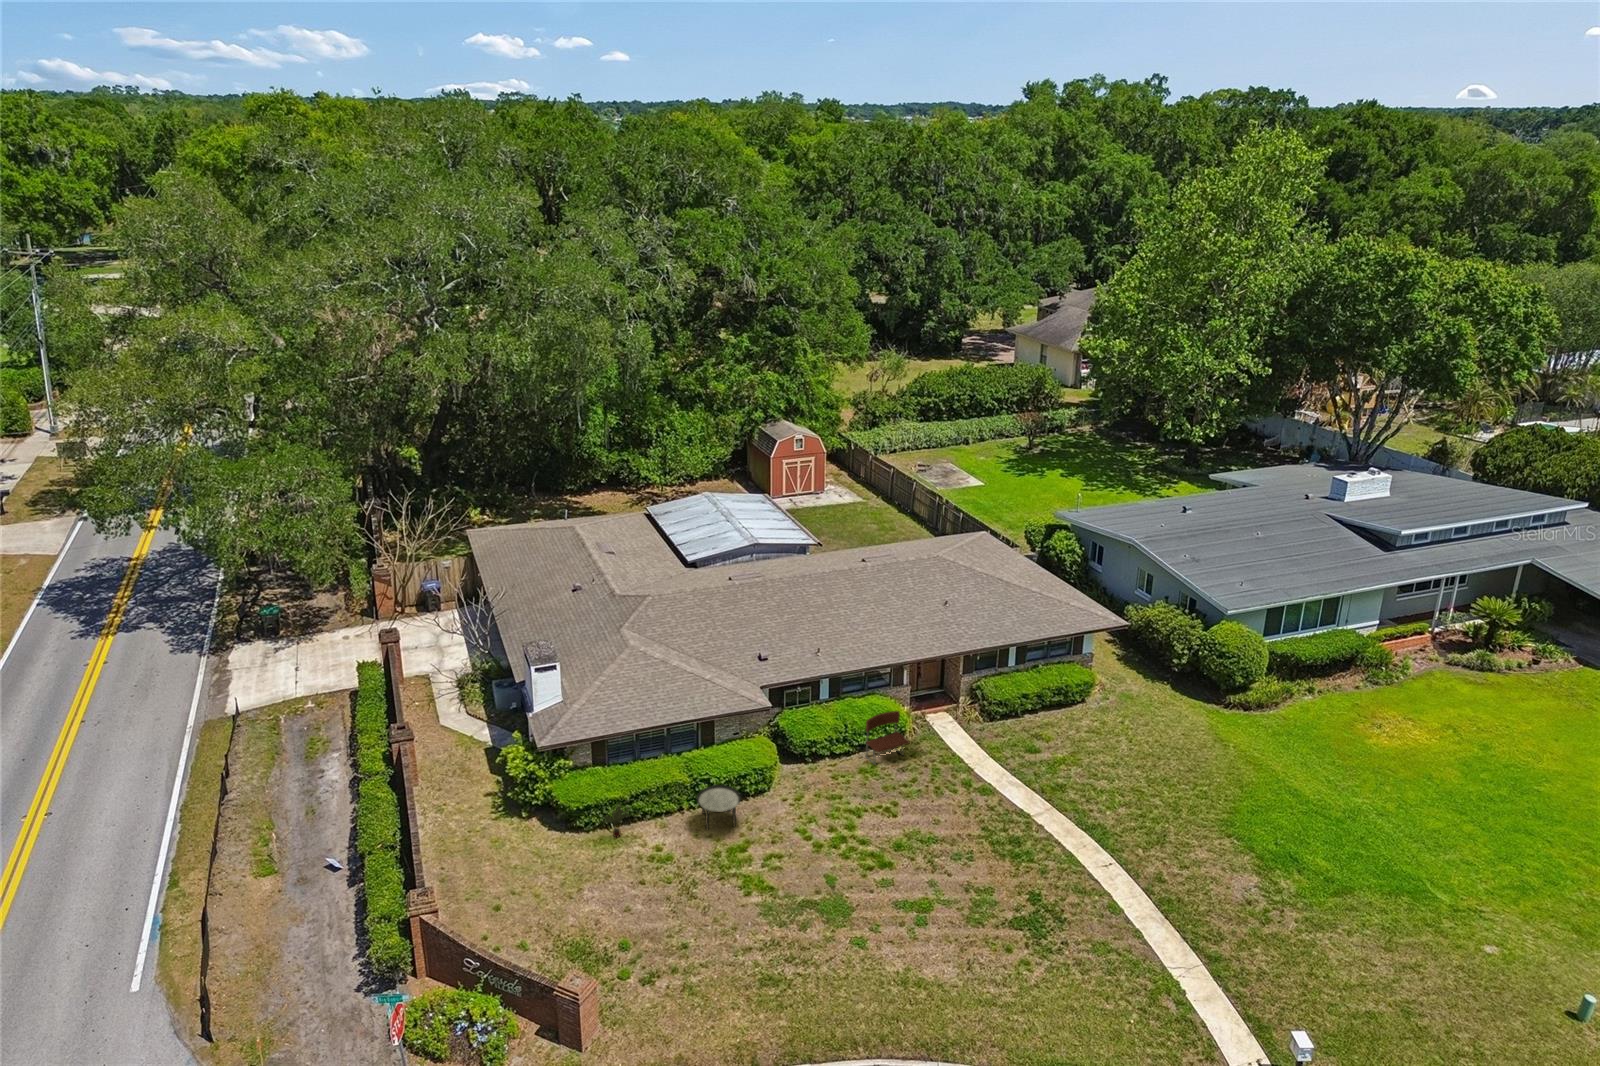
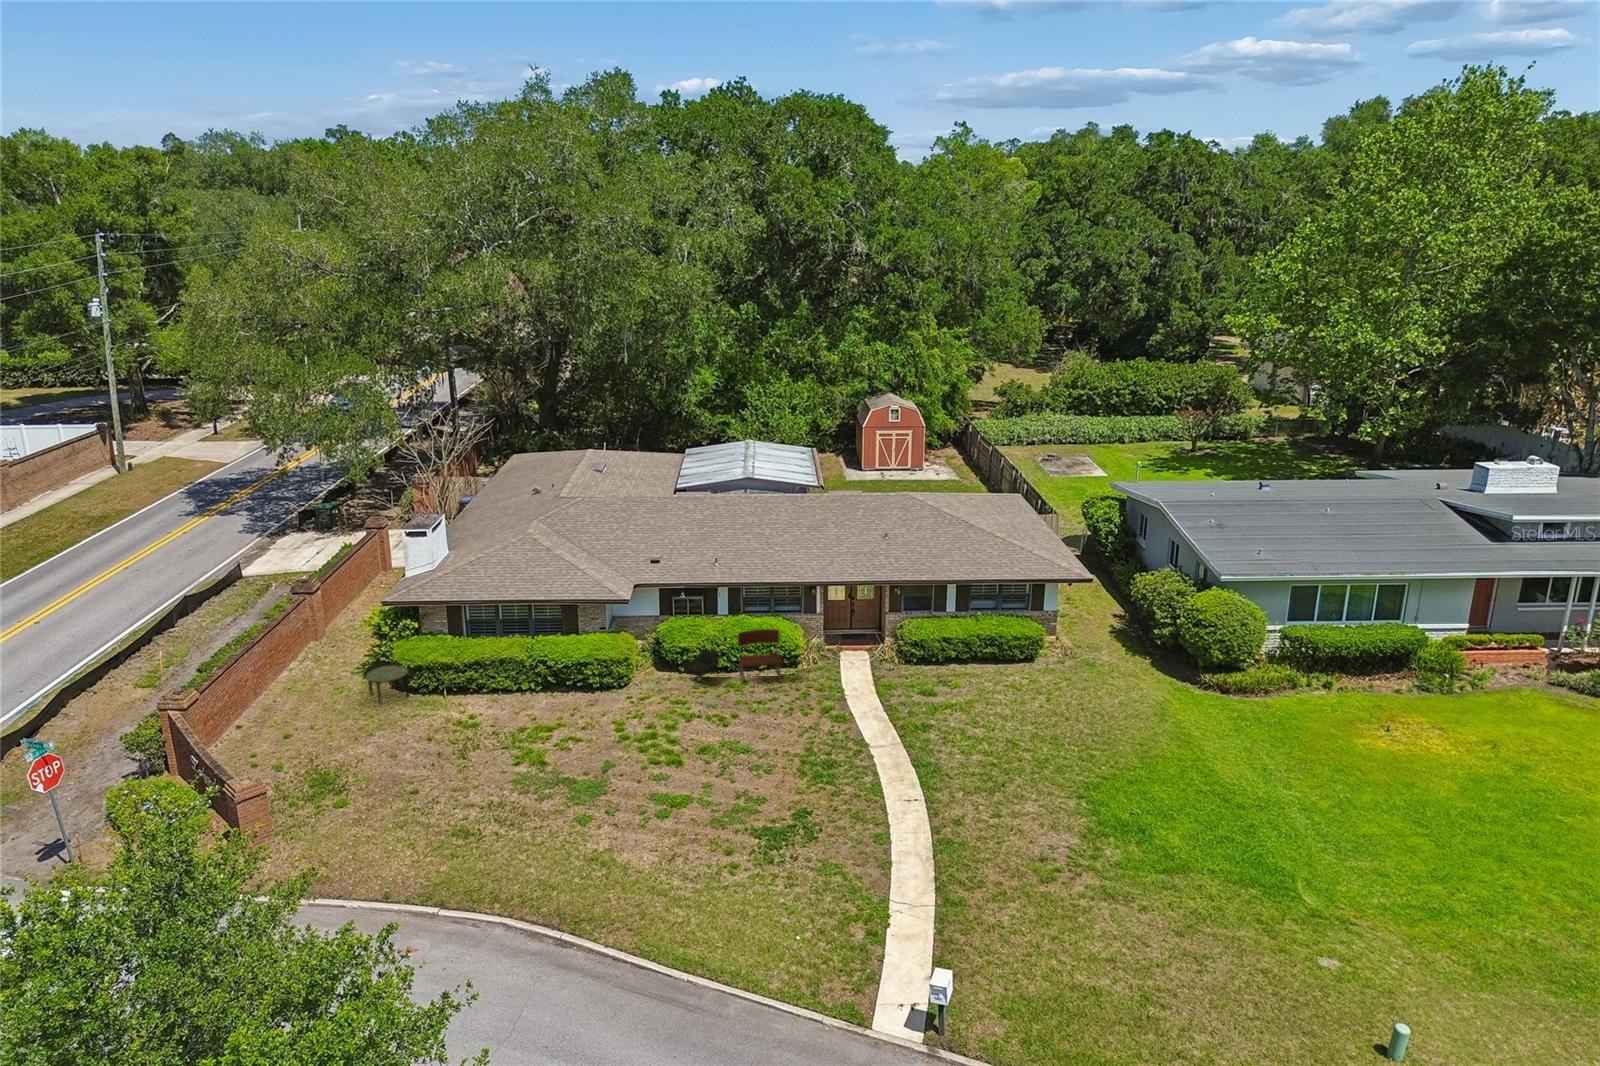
lounge chair: none [820,738,852,777] -> present [682,649,719,686]
round table: present [697,785,741,830] -> present [363,663,410,704]
potted tree: present [602,803,629,837] -> none [430,665,460,700]

